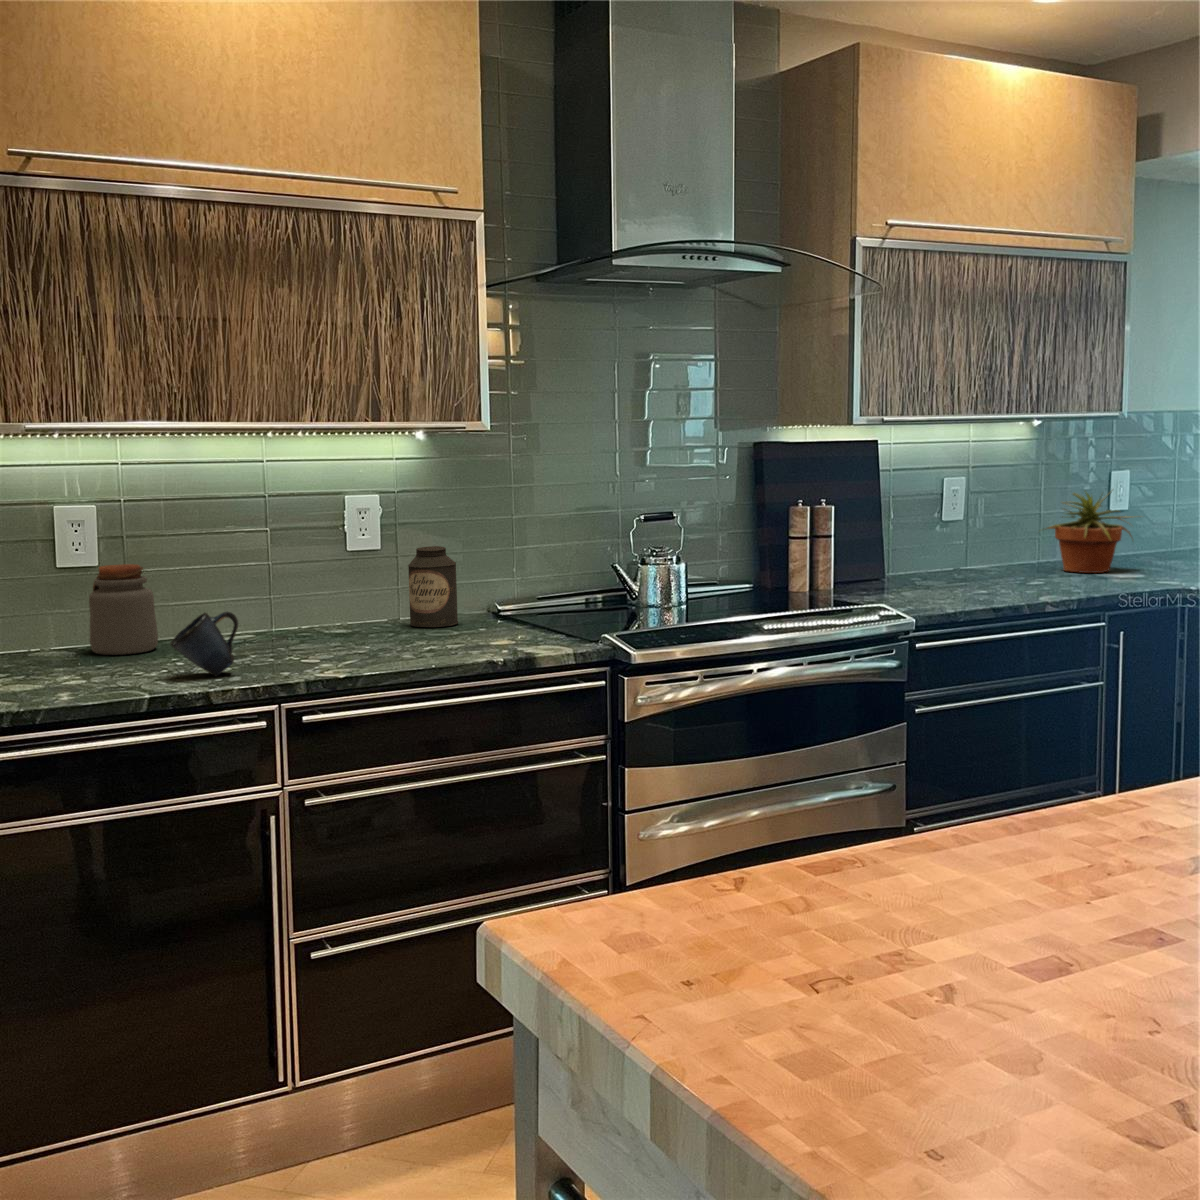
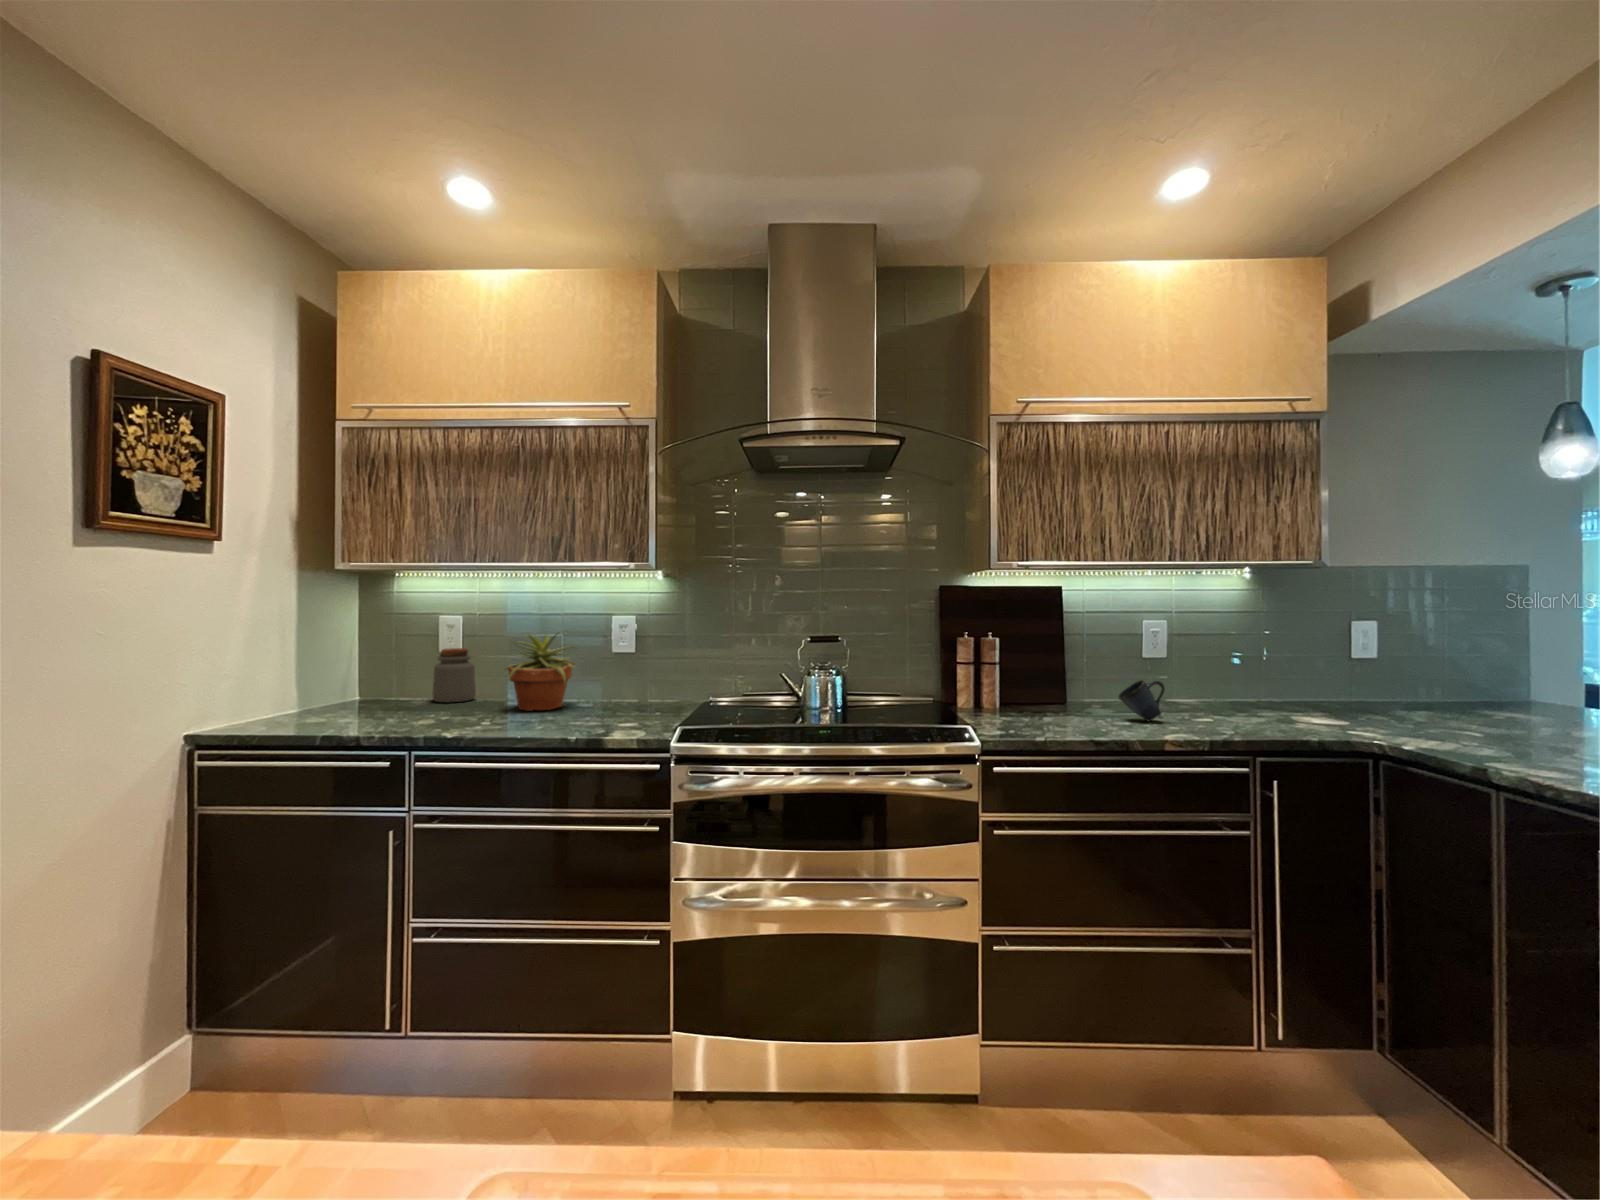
potted plant: present [1047,492,1132,573] -> present [506,634,577,711]
canister: present [408,546,458,627] -> none [635,649,668,705]
mug: present [170,612,238,677] -> present [1118,680,1165,721]

